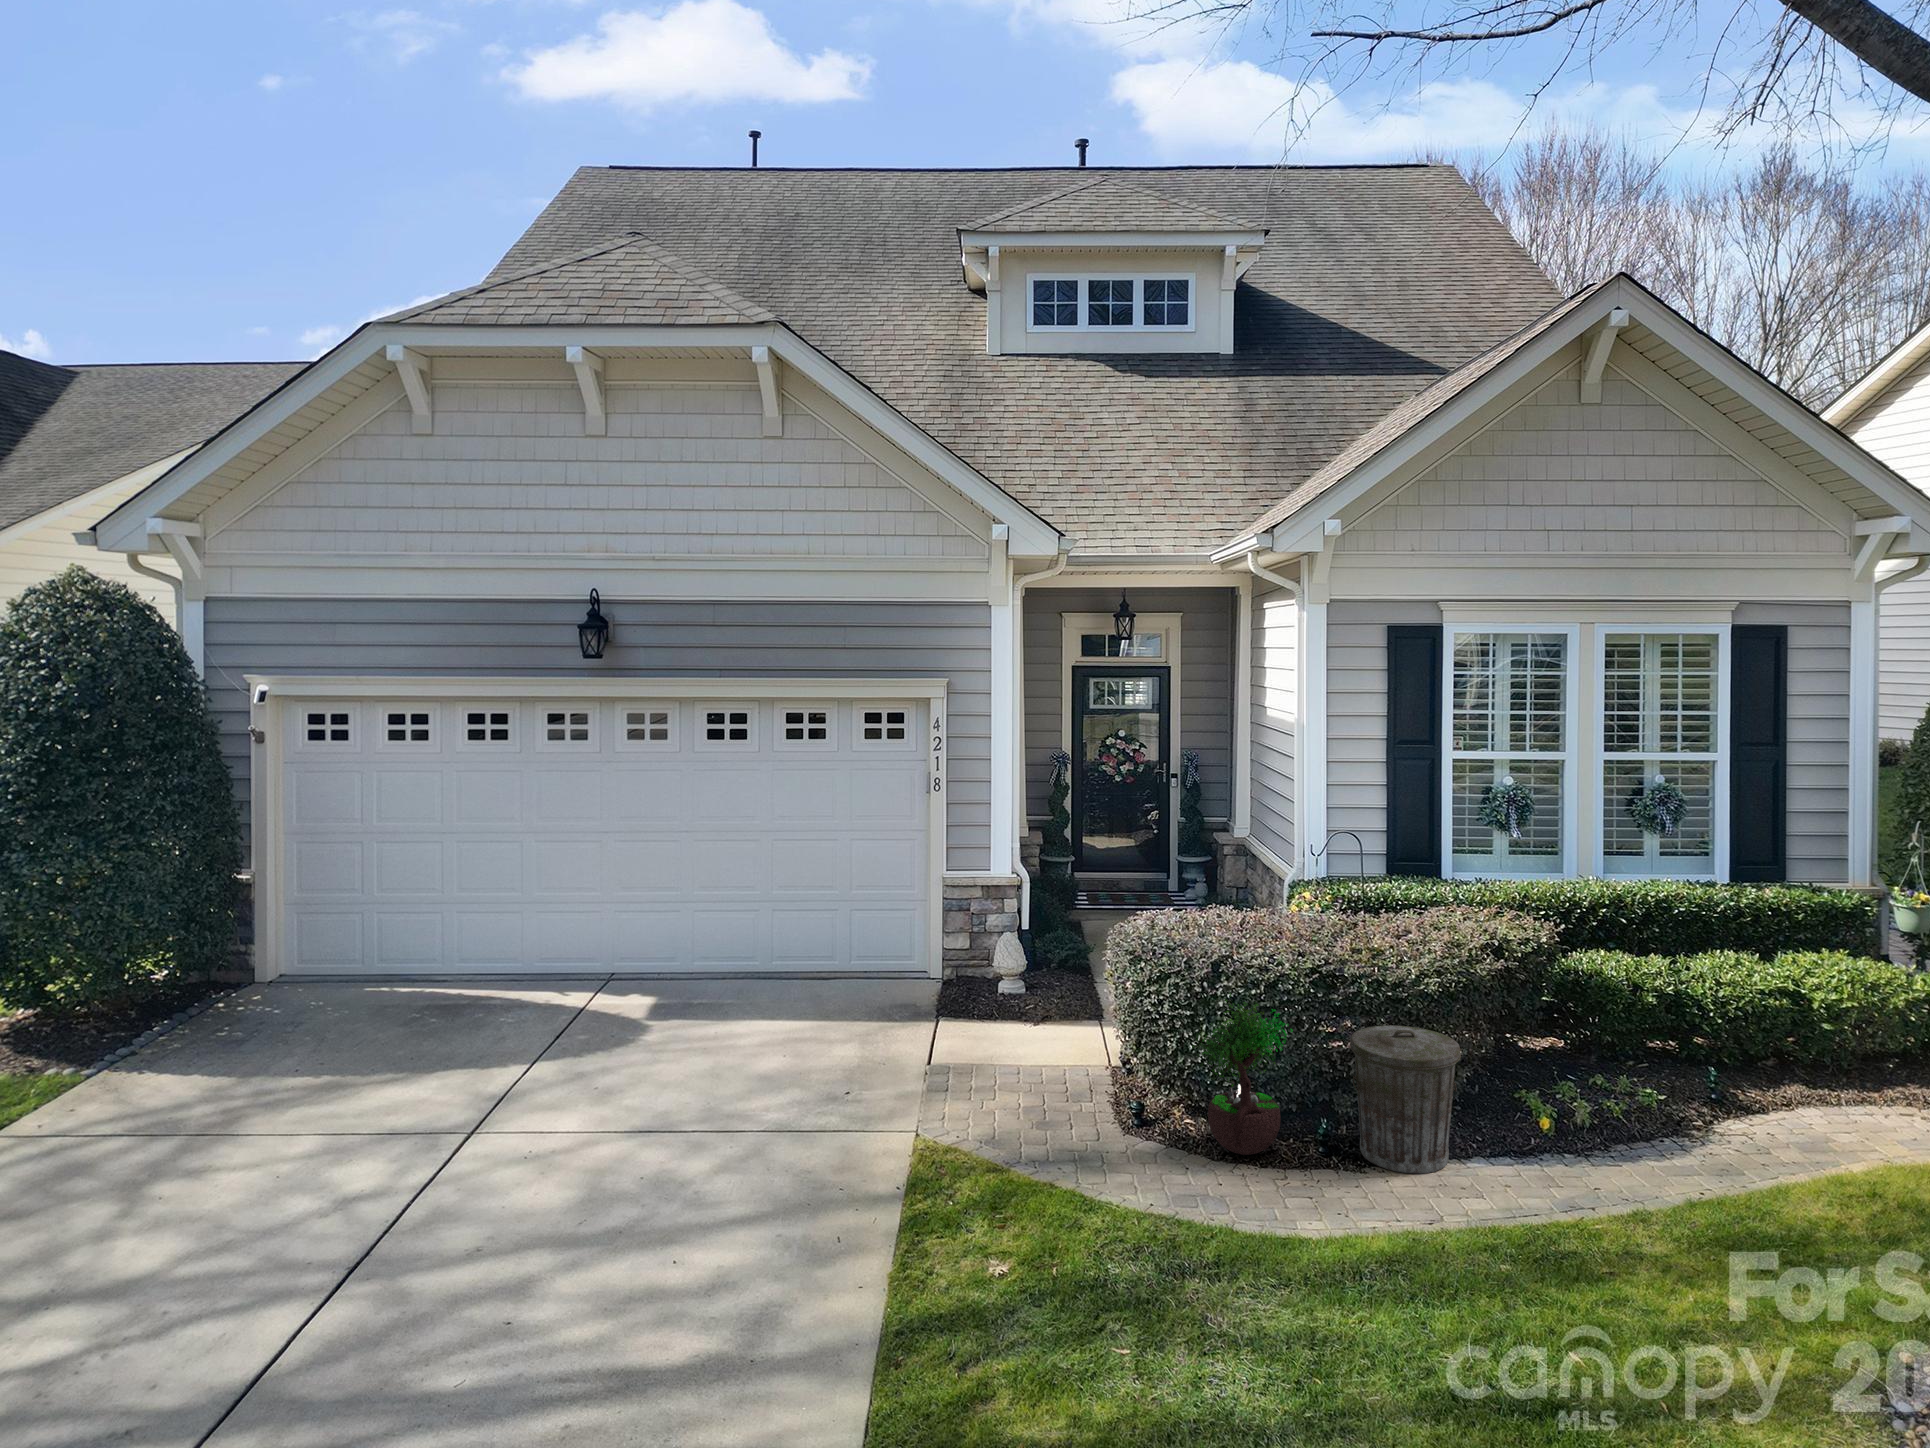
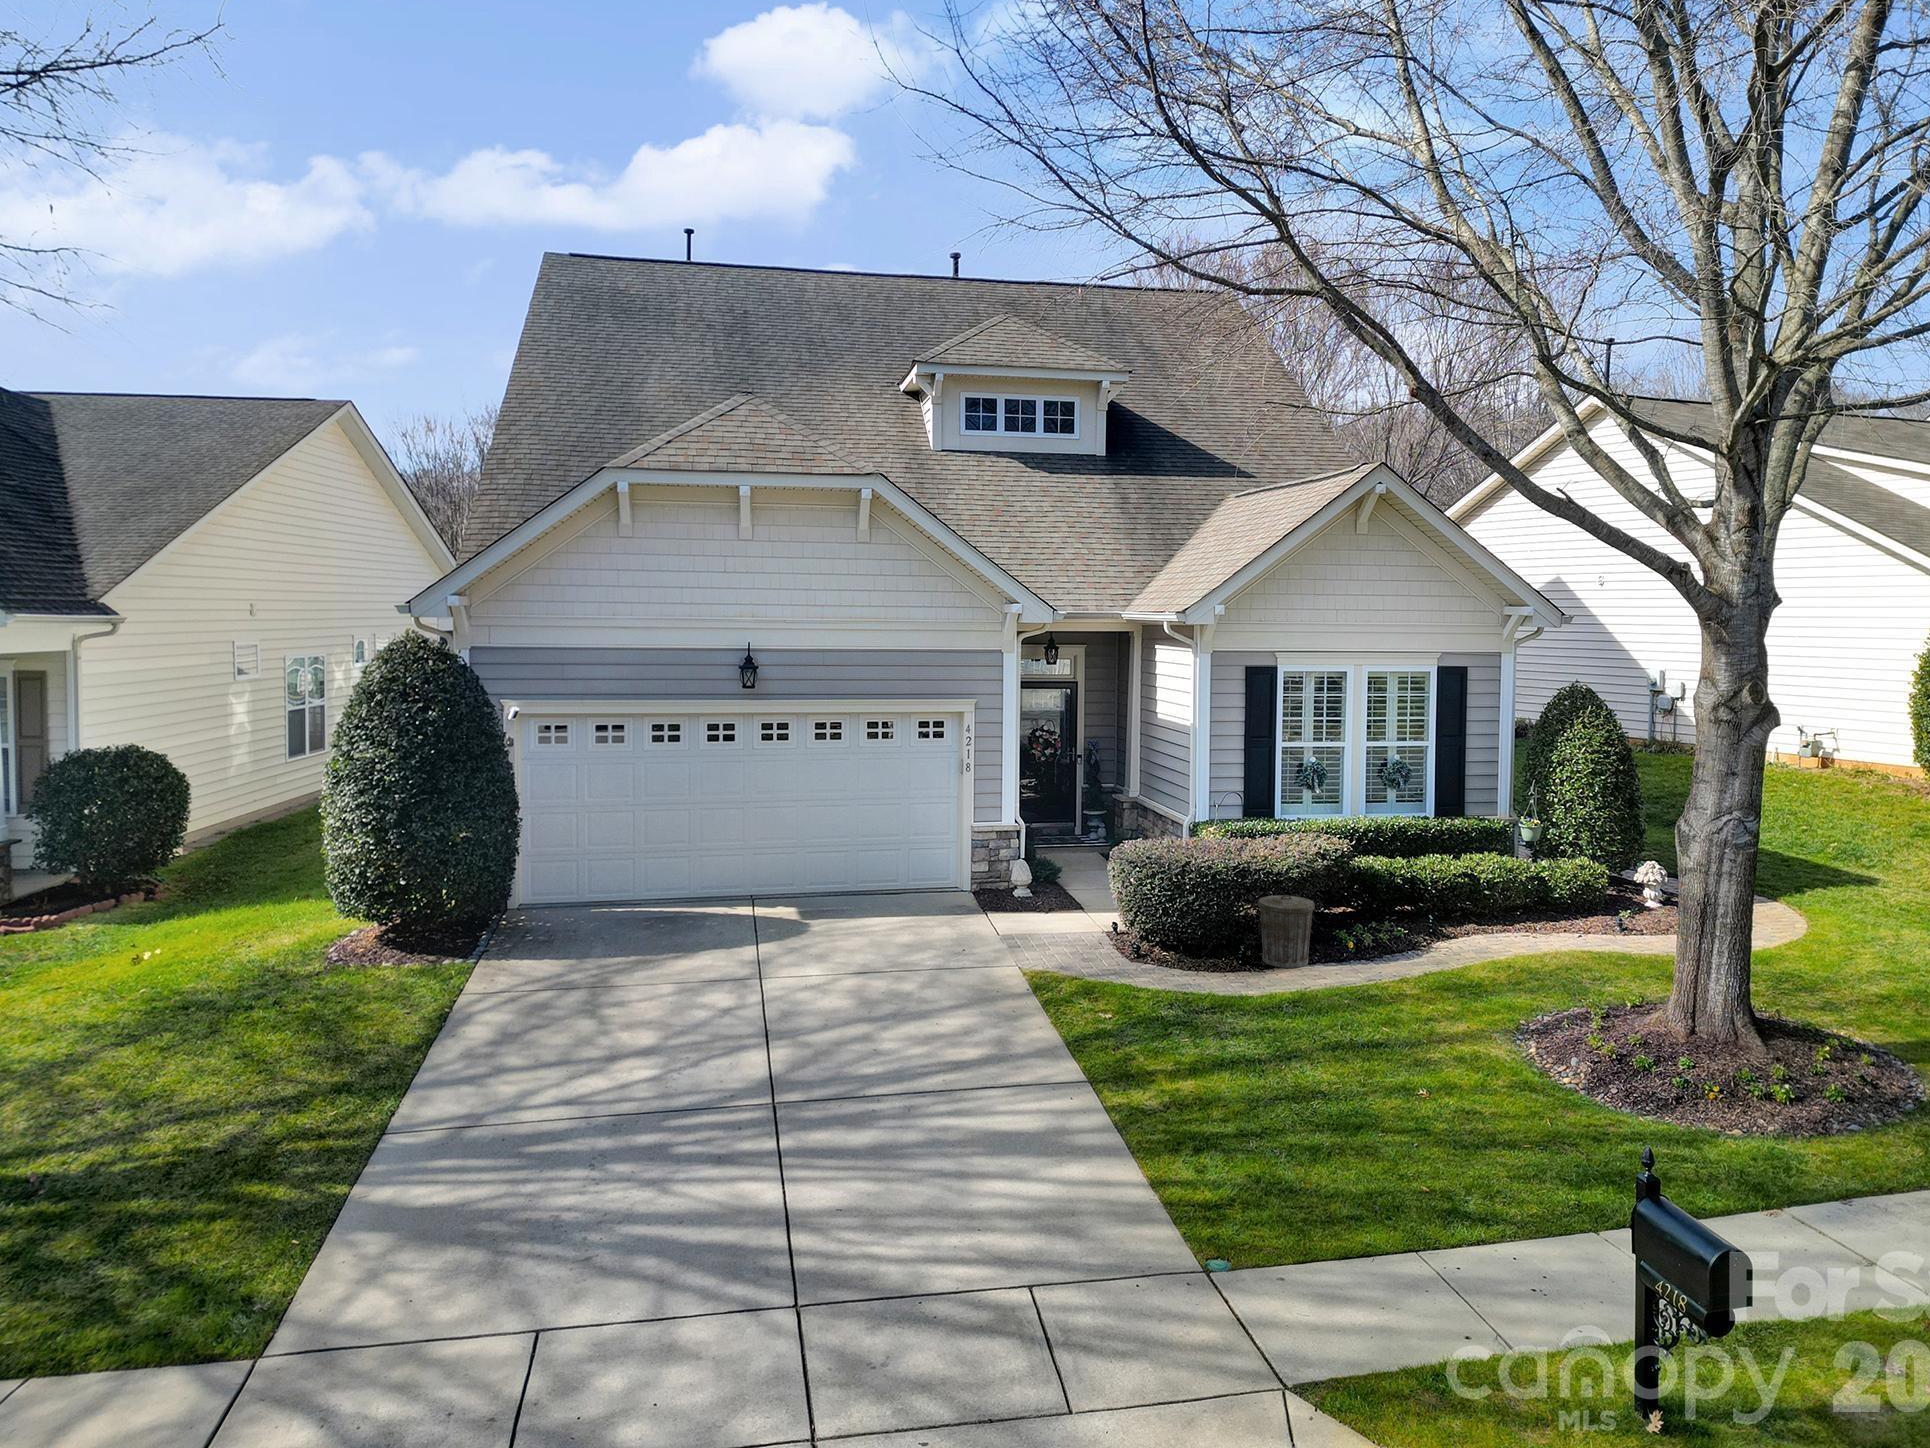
potted tree: present [1192,993,1293,1155] -> none [1180,879,1233,966]

